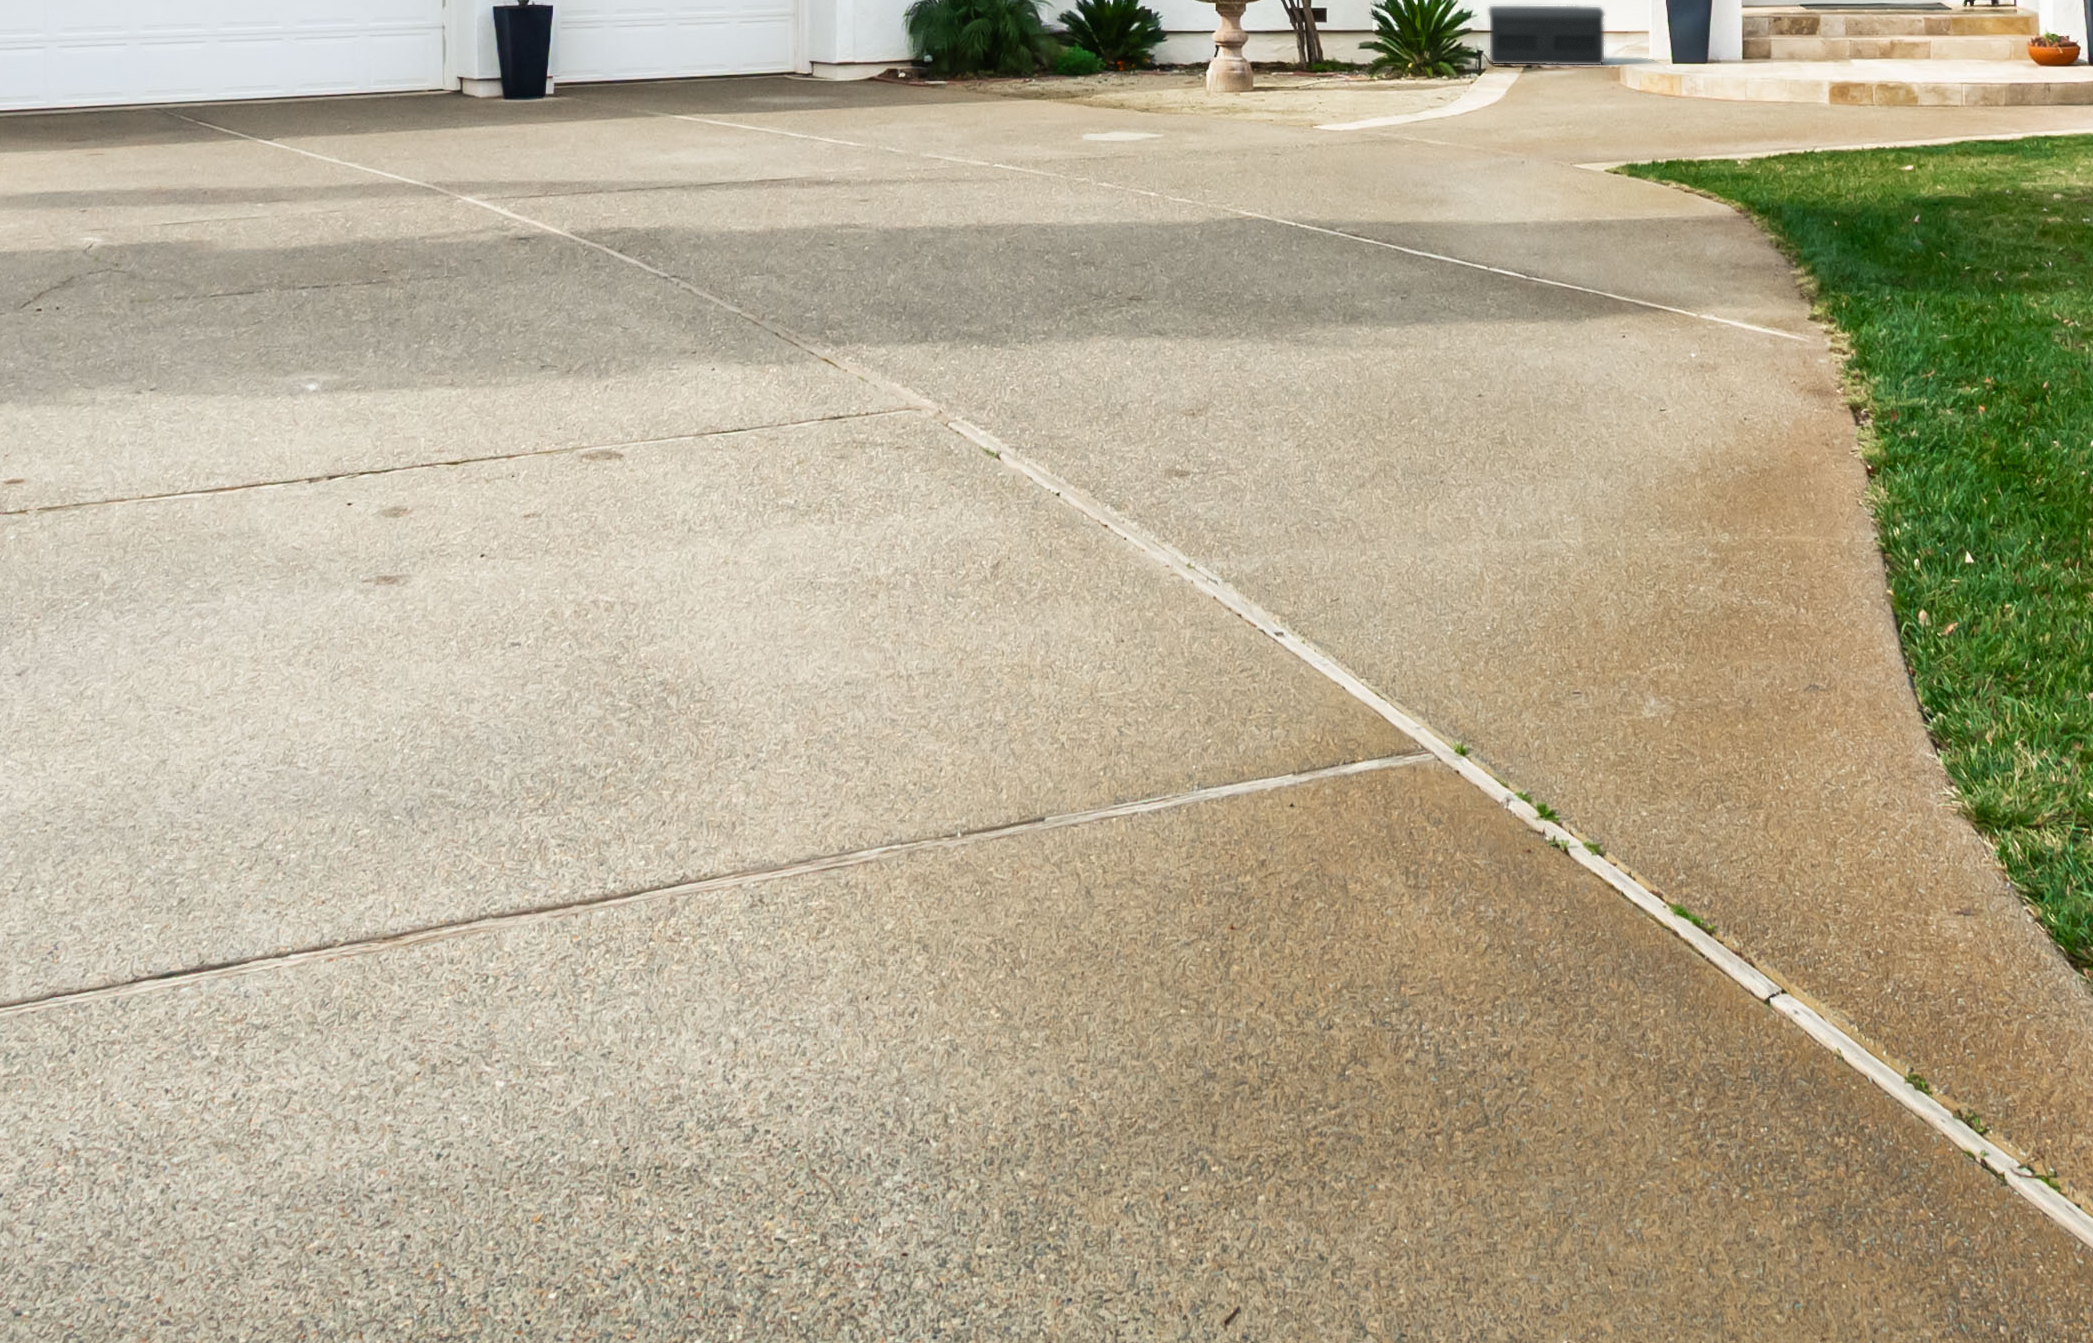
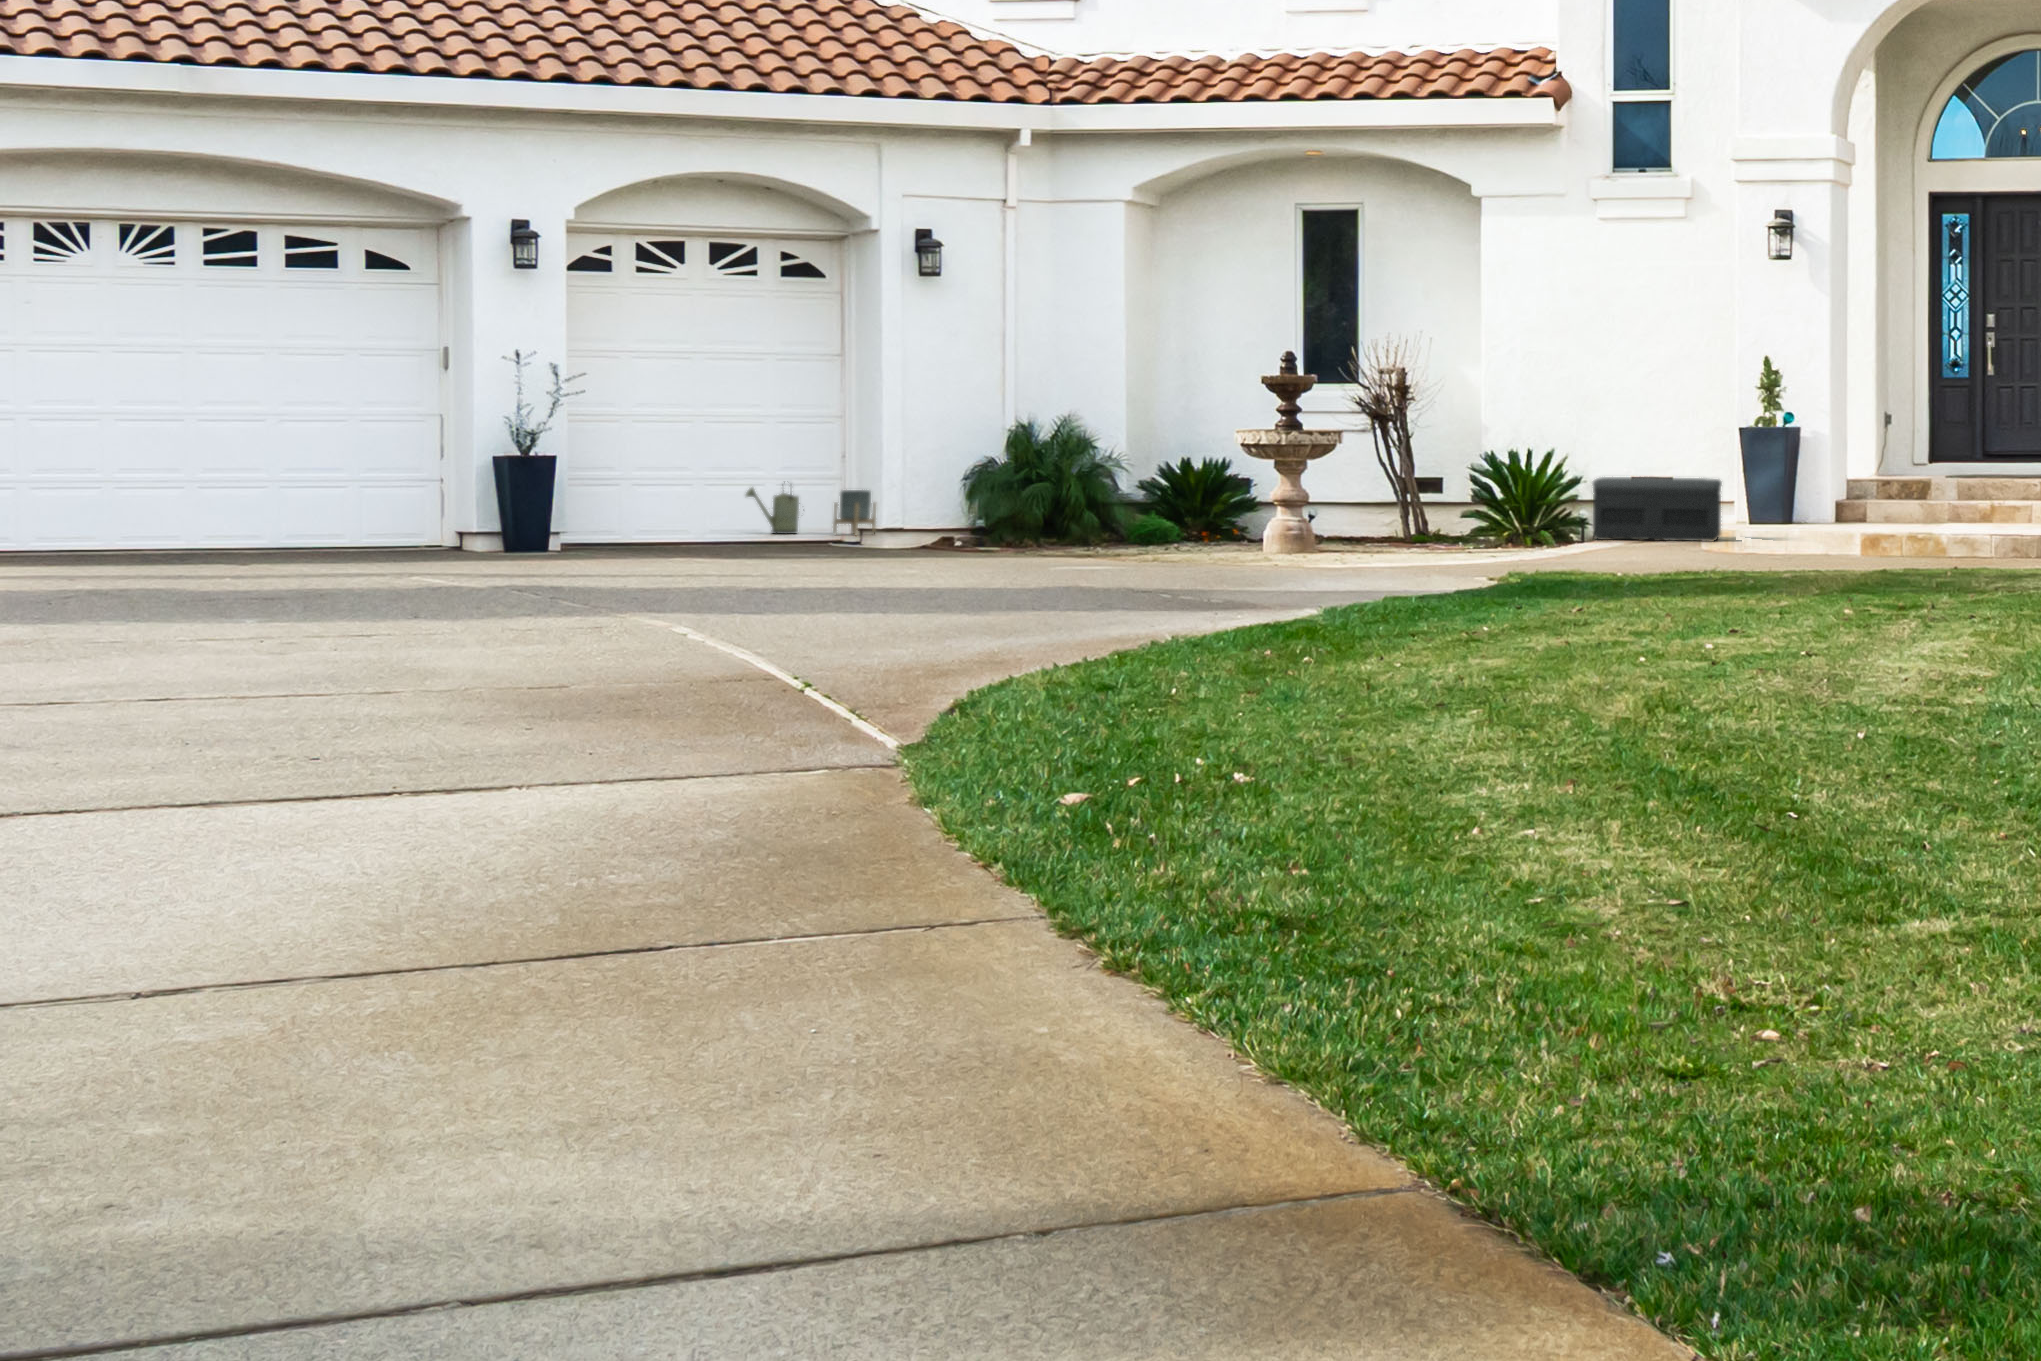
watering can: none [722,17,775,66] -> present [746,488,799,534]
planter: none [803,25,841,68] -> present [833,490,876,535]

